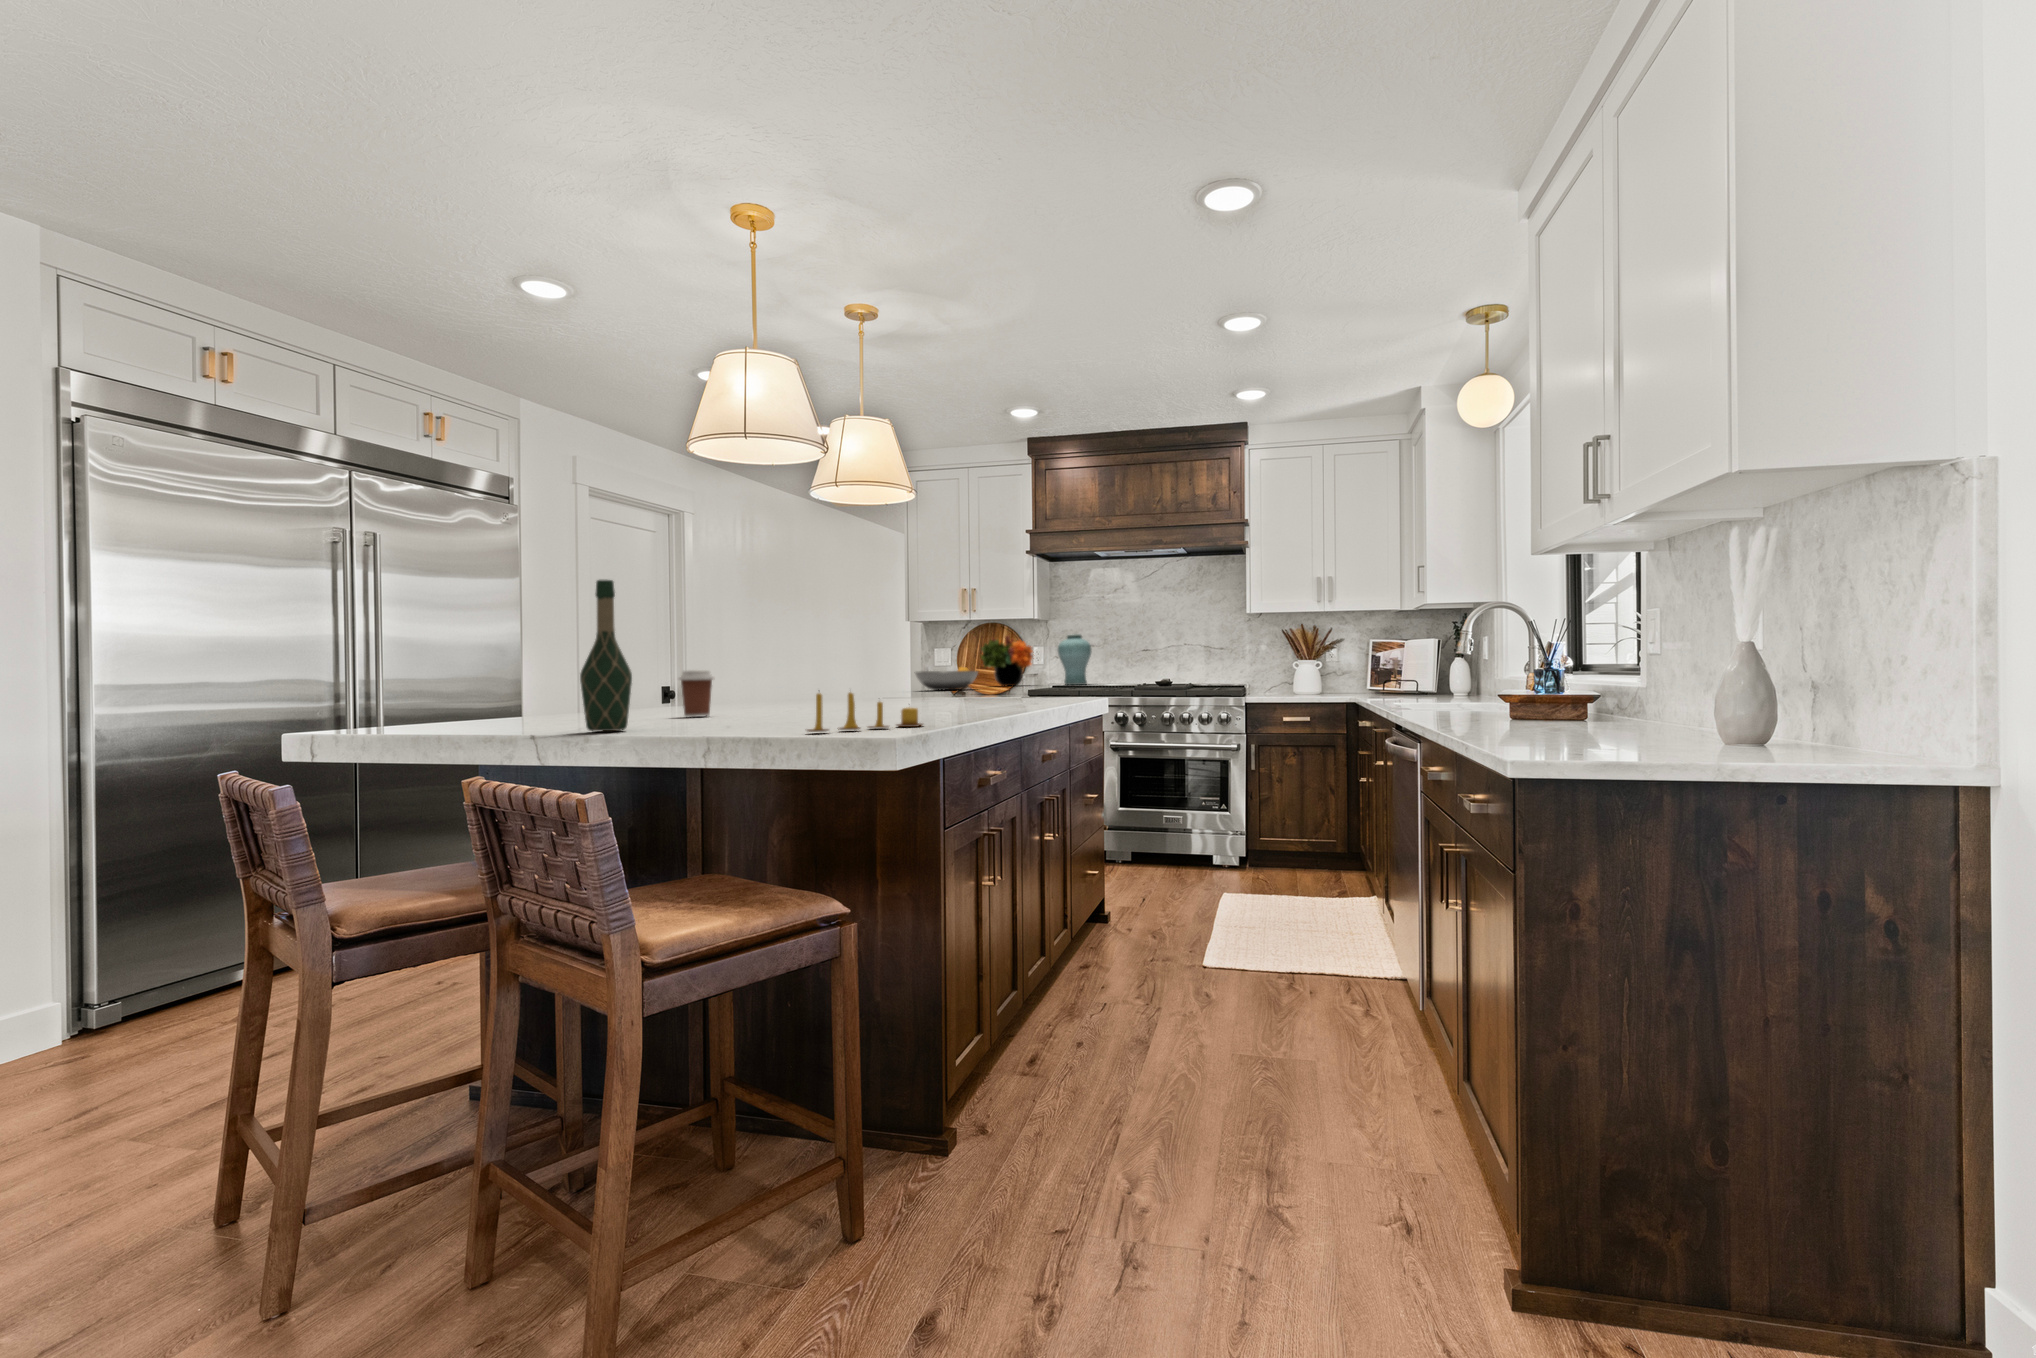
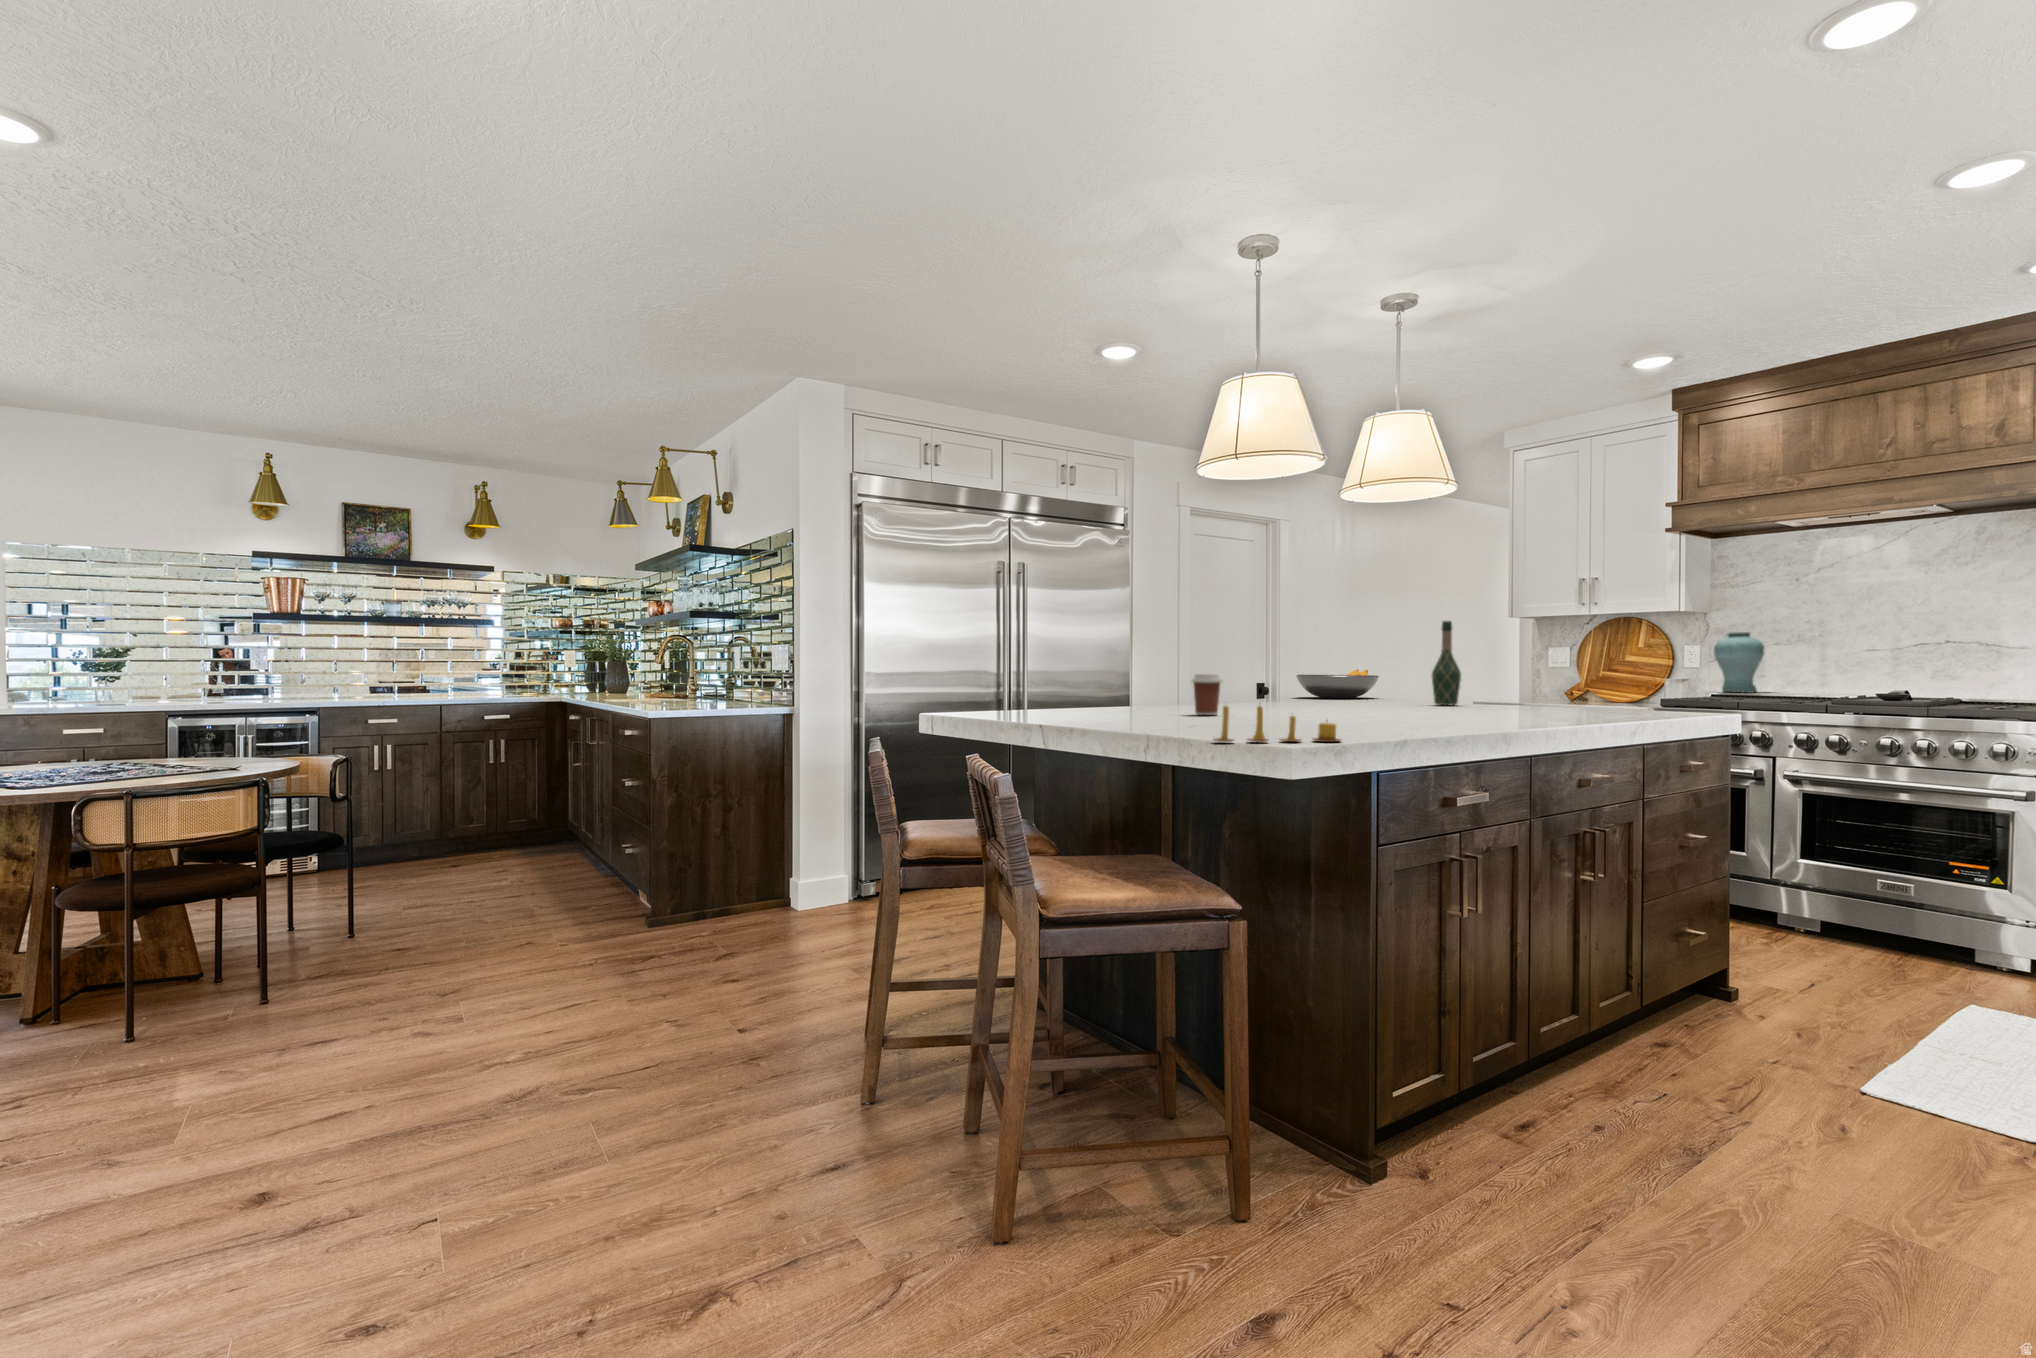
wine bottle: present [580,580,632,731] -> present [1432,621,1461,705]
flower arrangement: present [981,636,1032,686] -> none [1606,633,1685,691]
fruit bowl: present [915,667,978,690] -> present [1296,669,1379,698]

